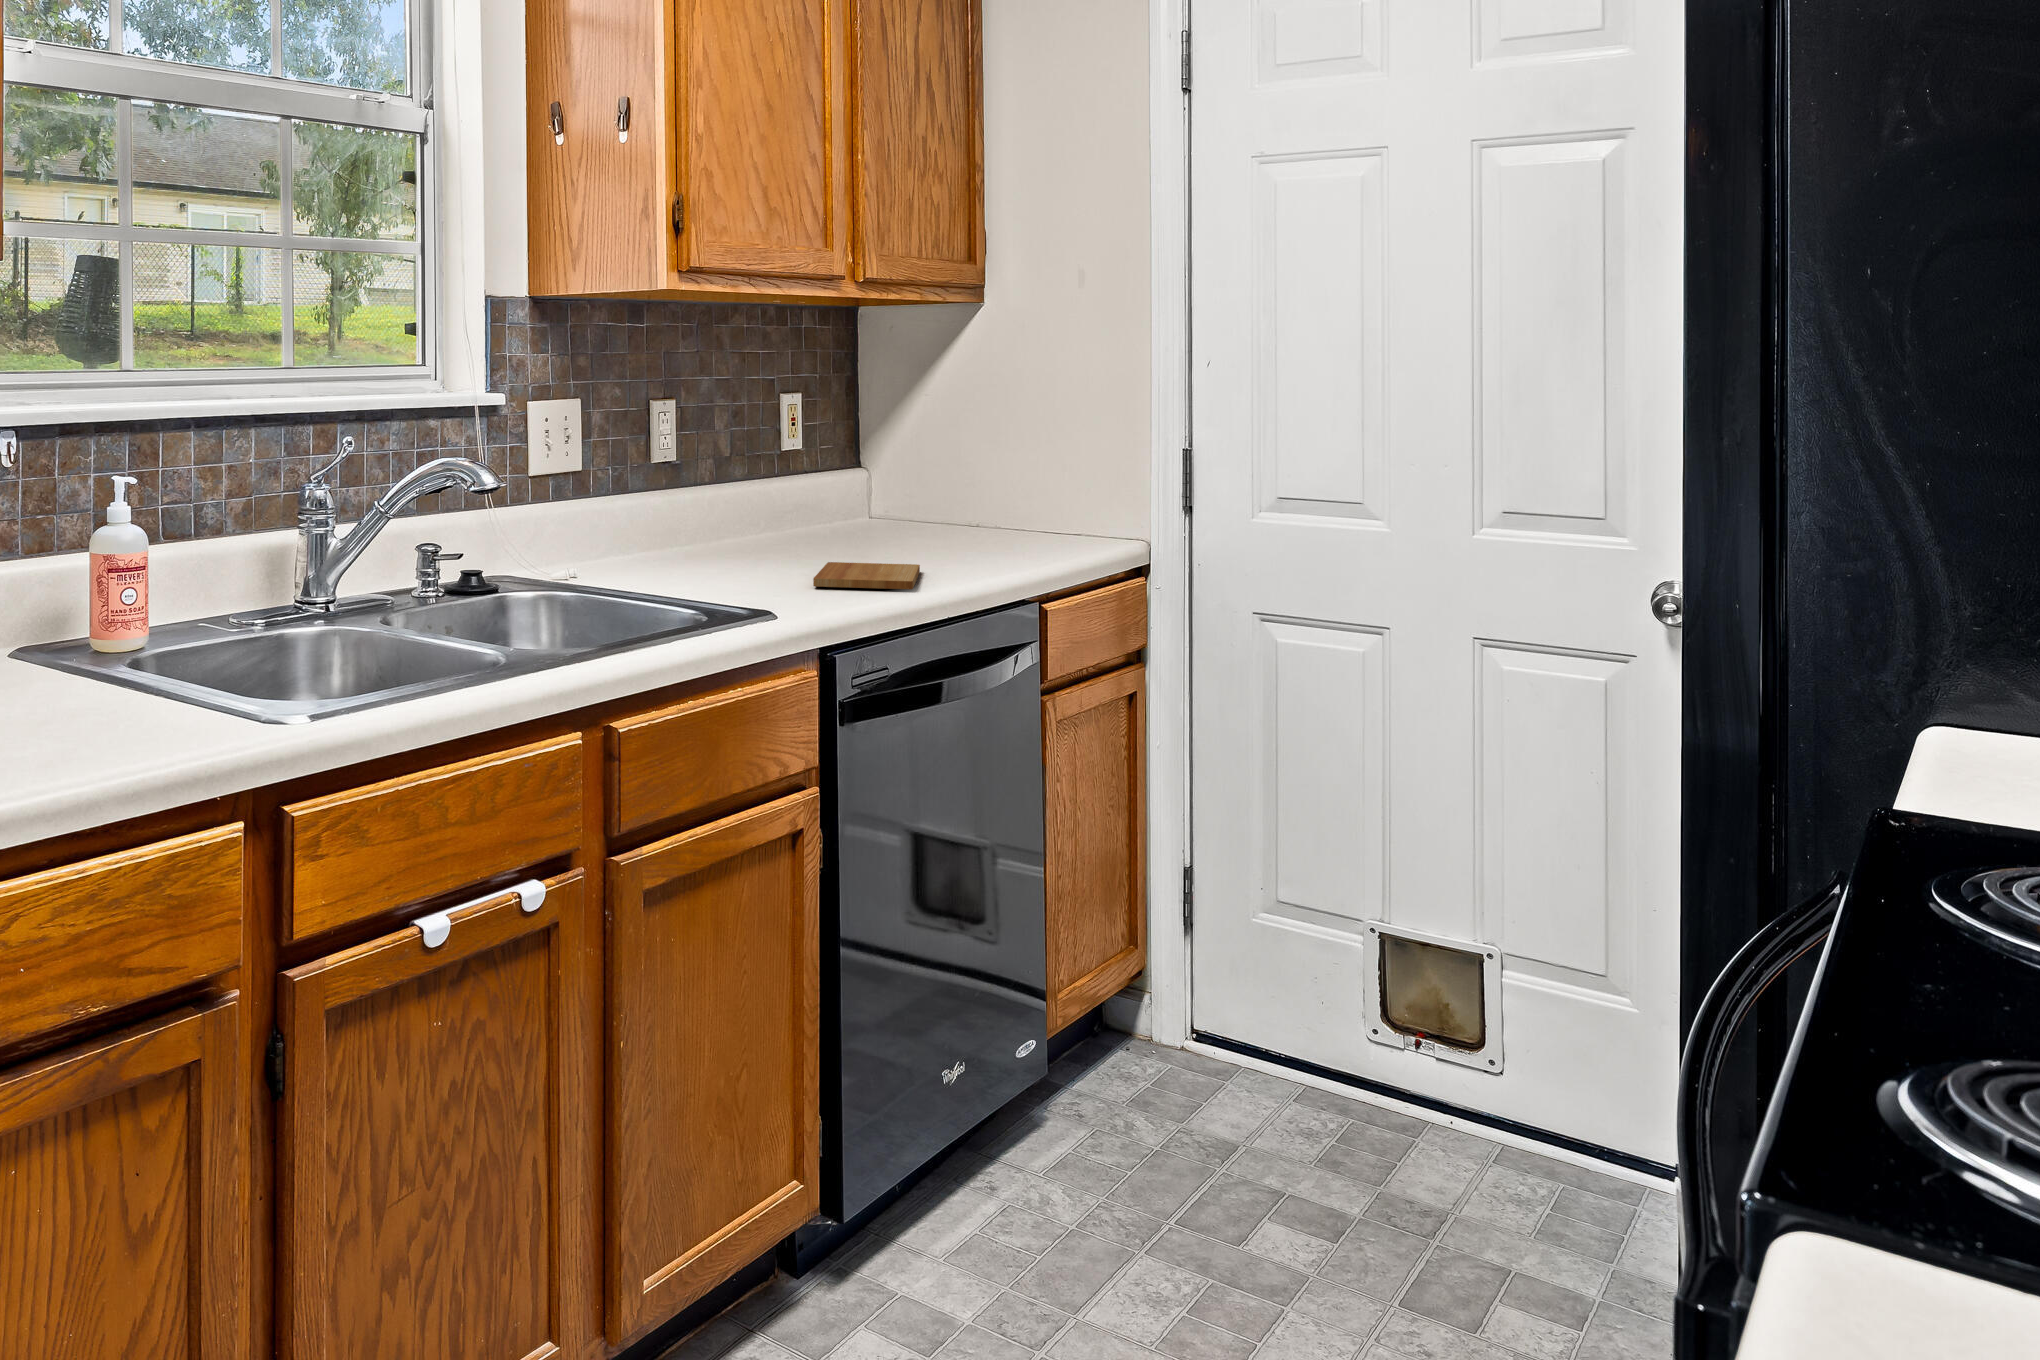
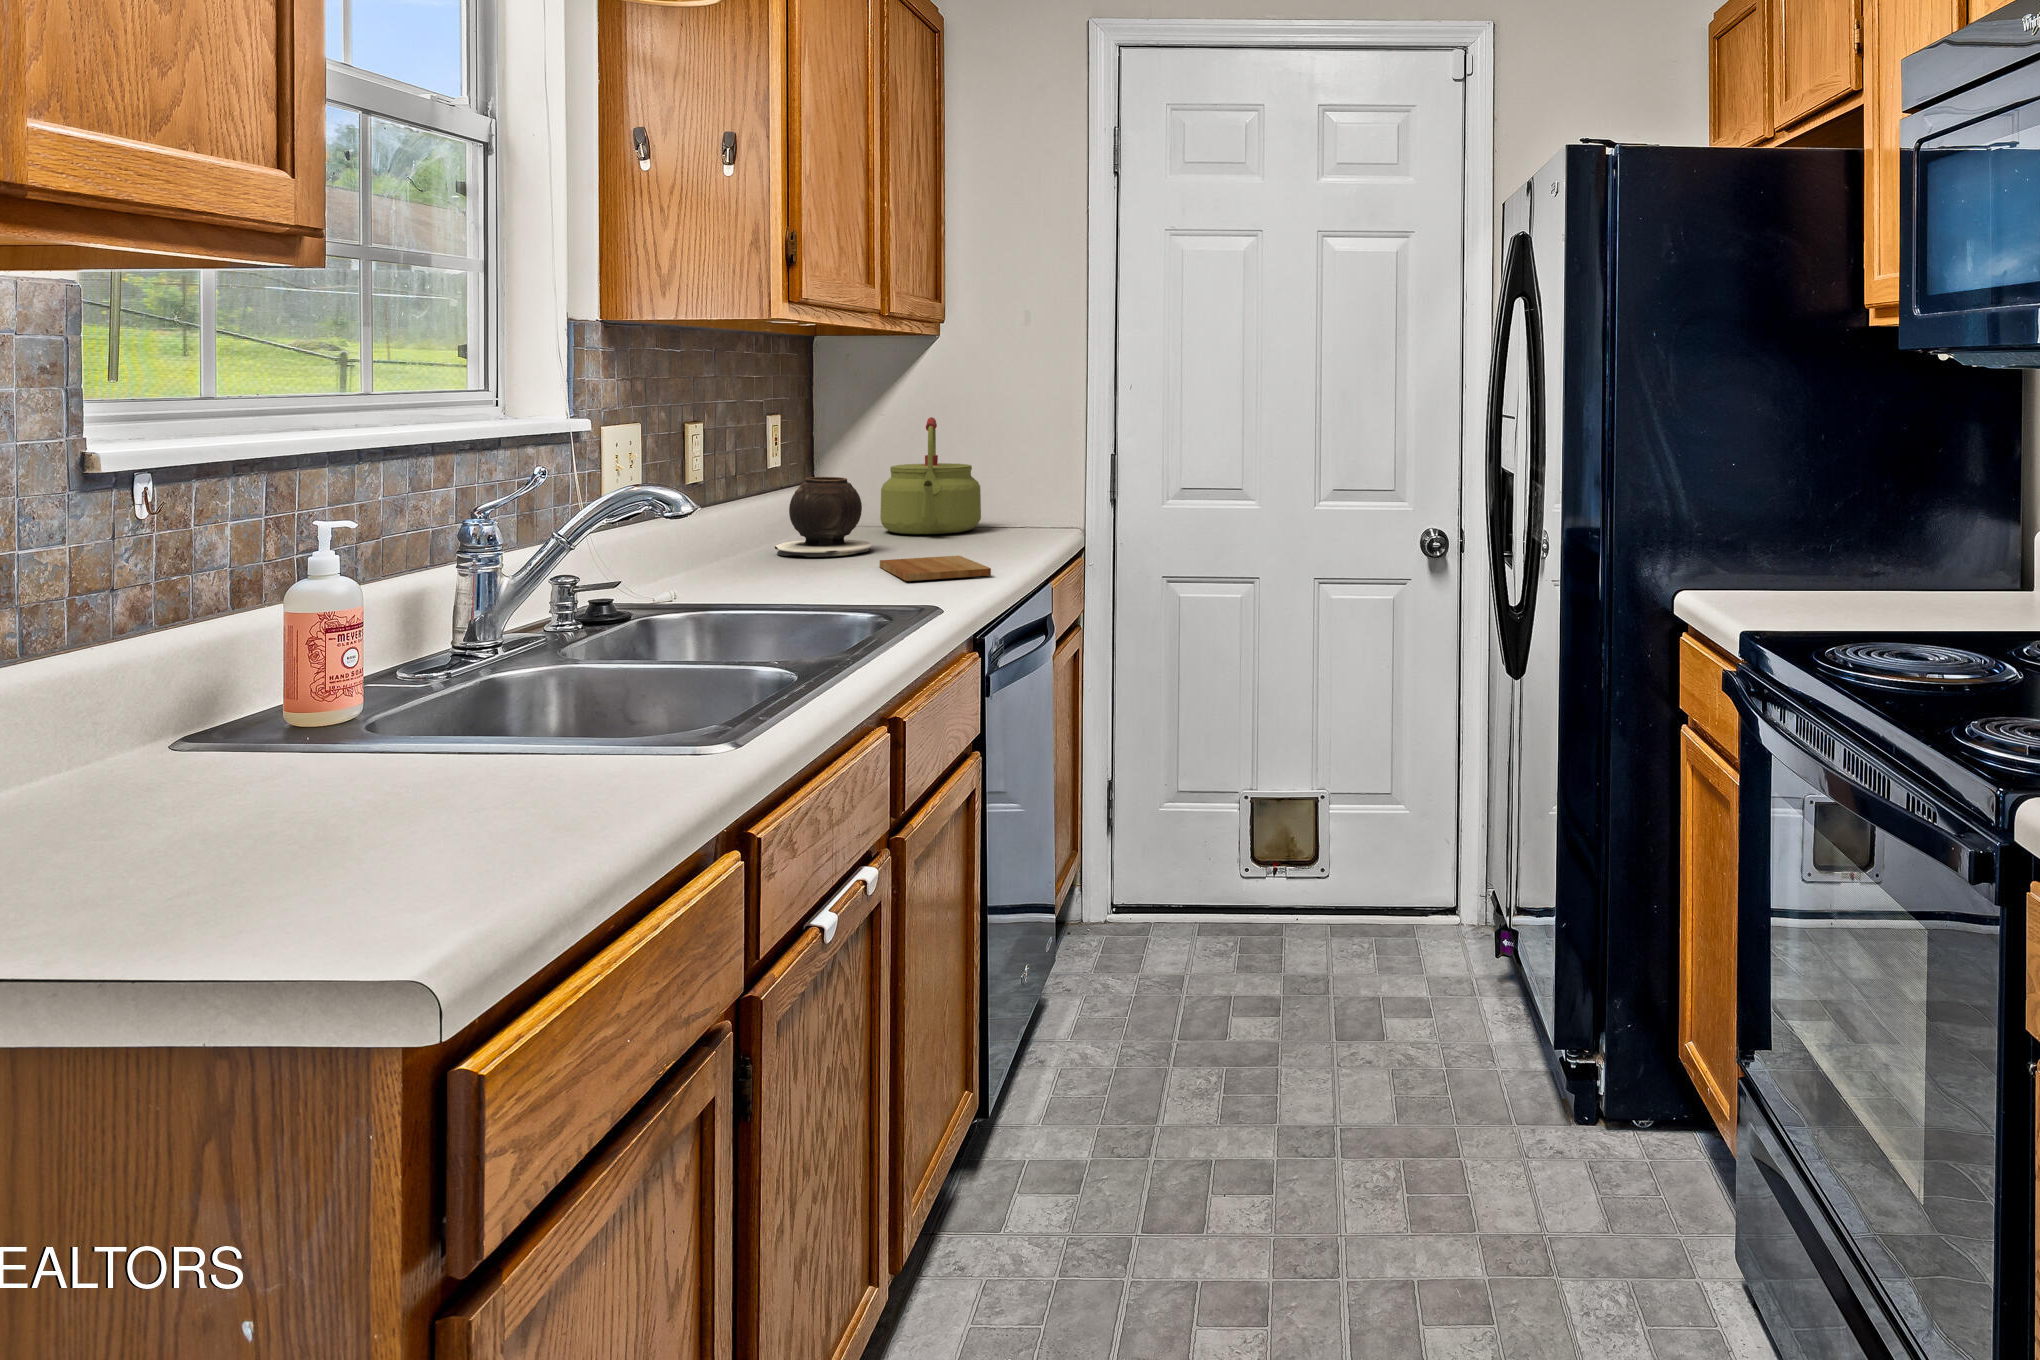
kettle: none [913,404,1028,540] -> present [880,417,981,534]
vase: none [761,467,863,554] -> present [775,477,873,557]

